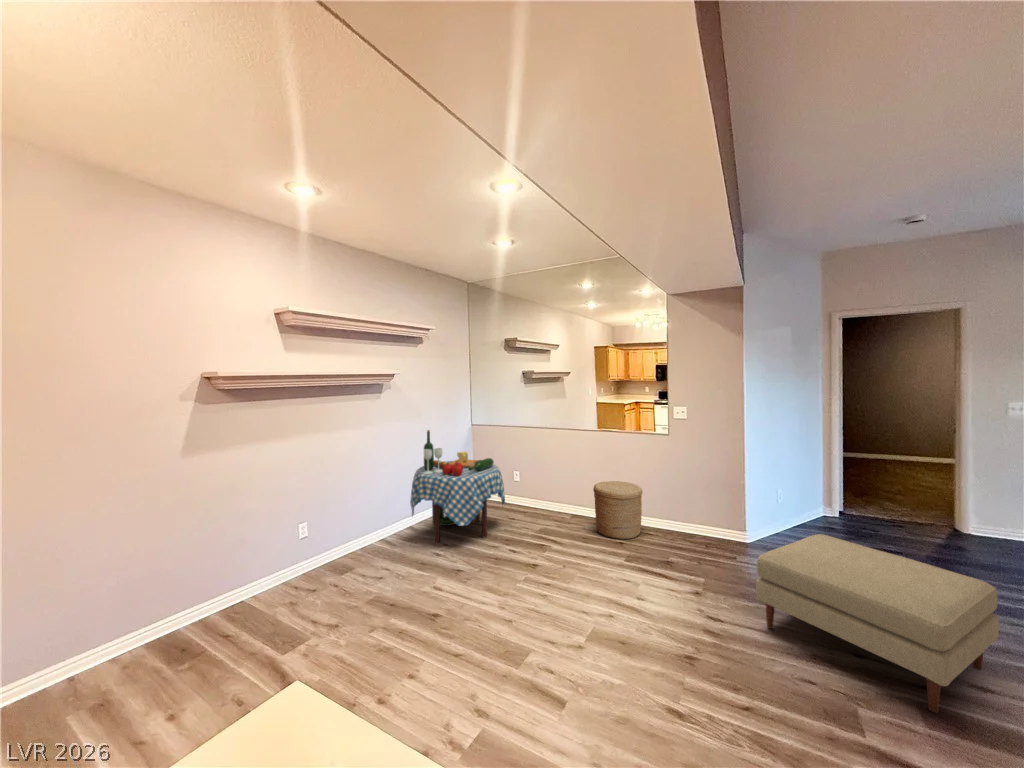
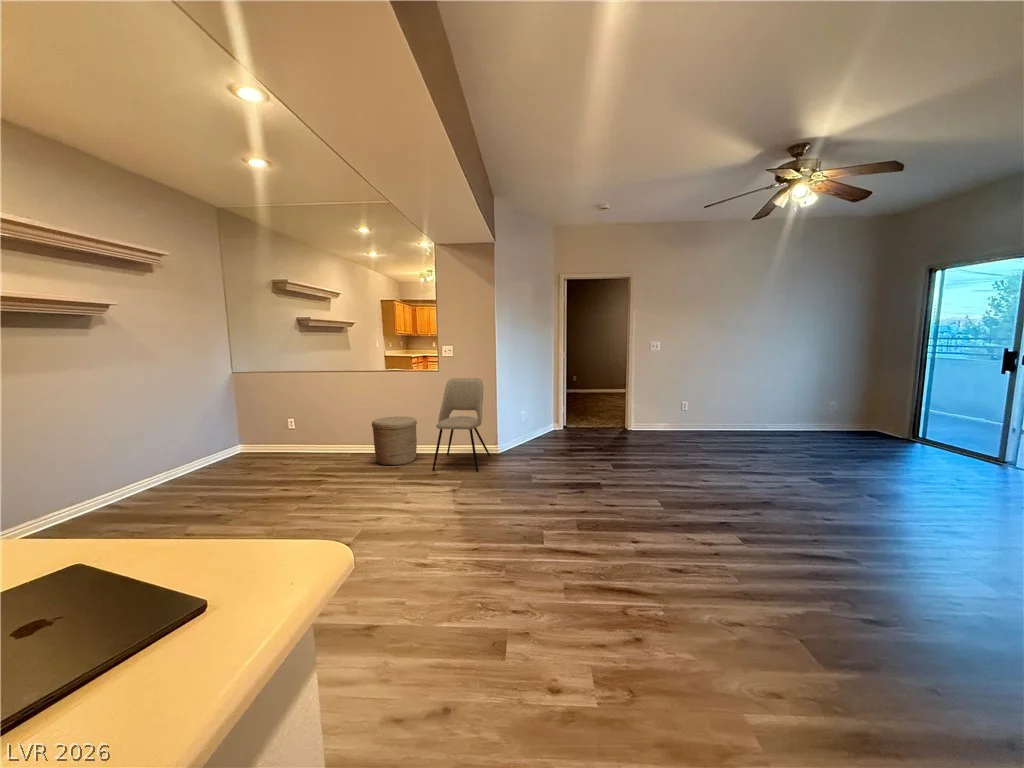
dining table: present [410,430,505,542] -> none [153,374,278,495]
dining chair: none [663,445,735,568] -> present [432,378,490,472]
ottoman: present [756,534,999,713] -> none [493,431,627,524]

